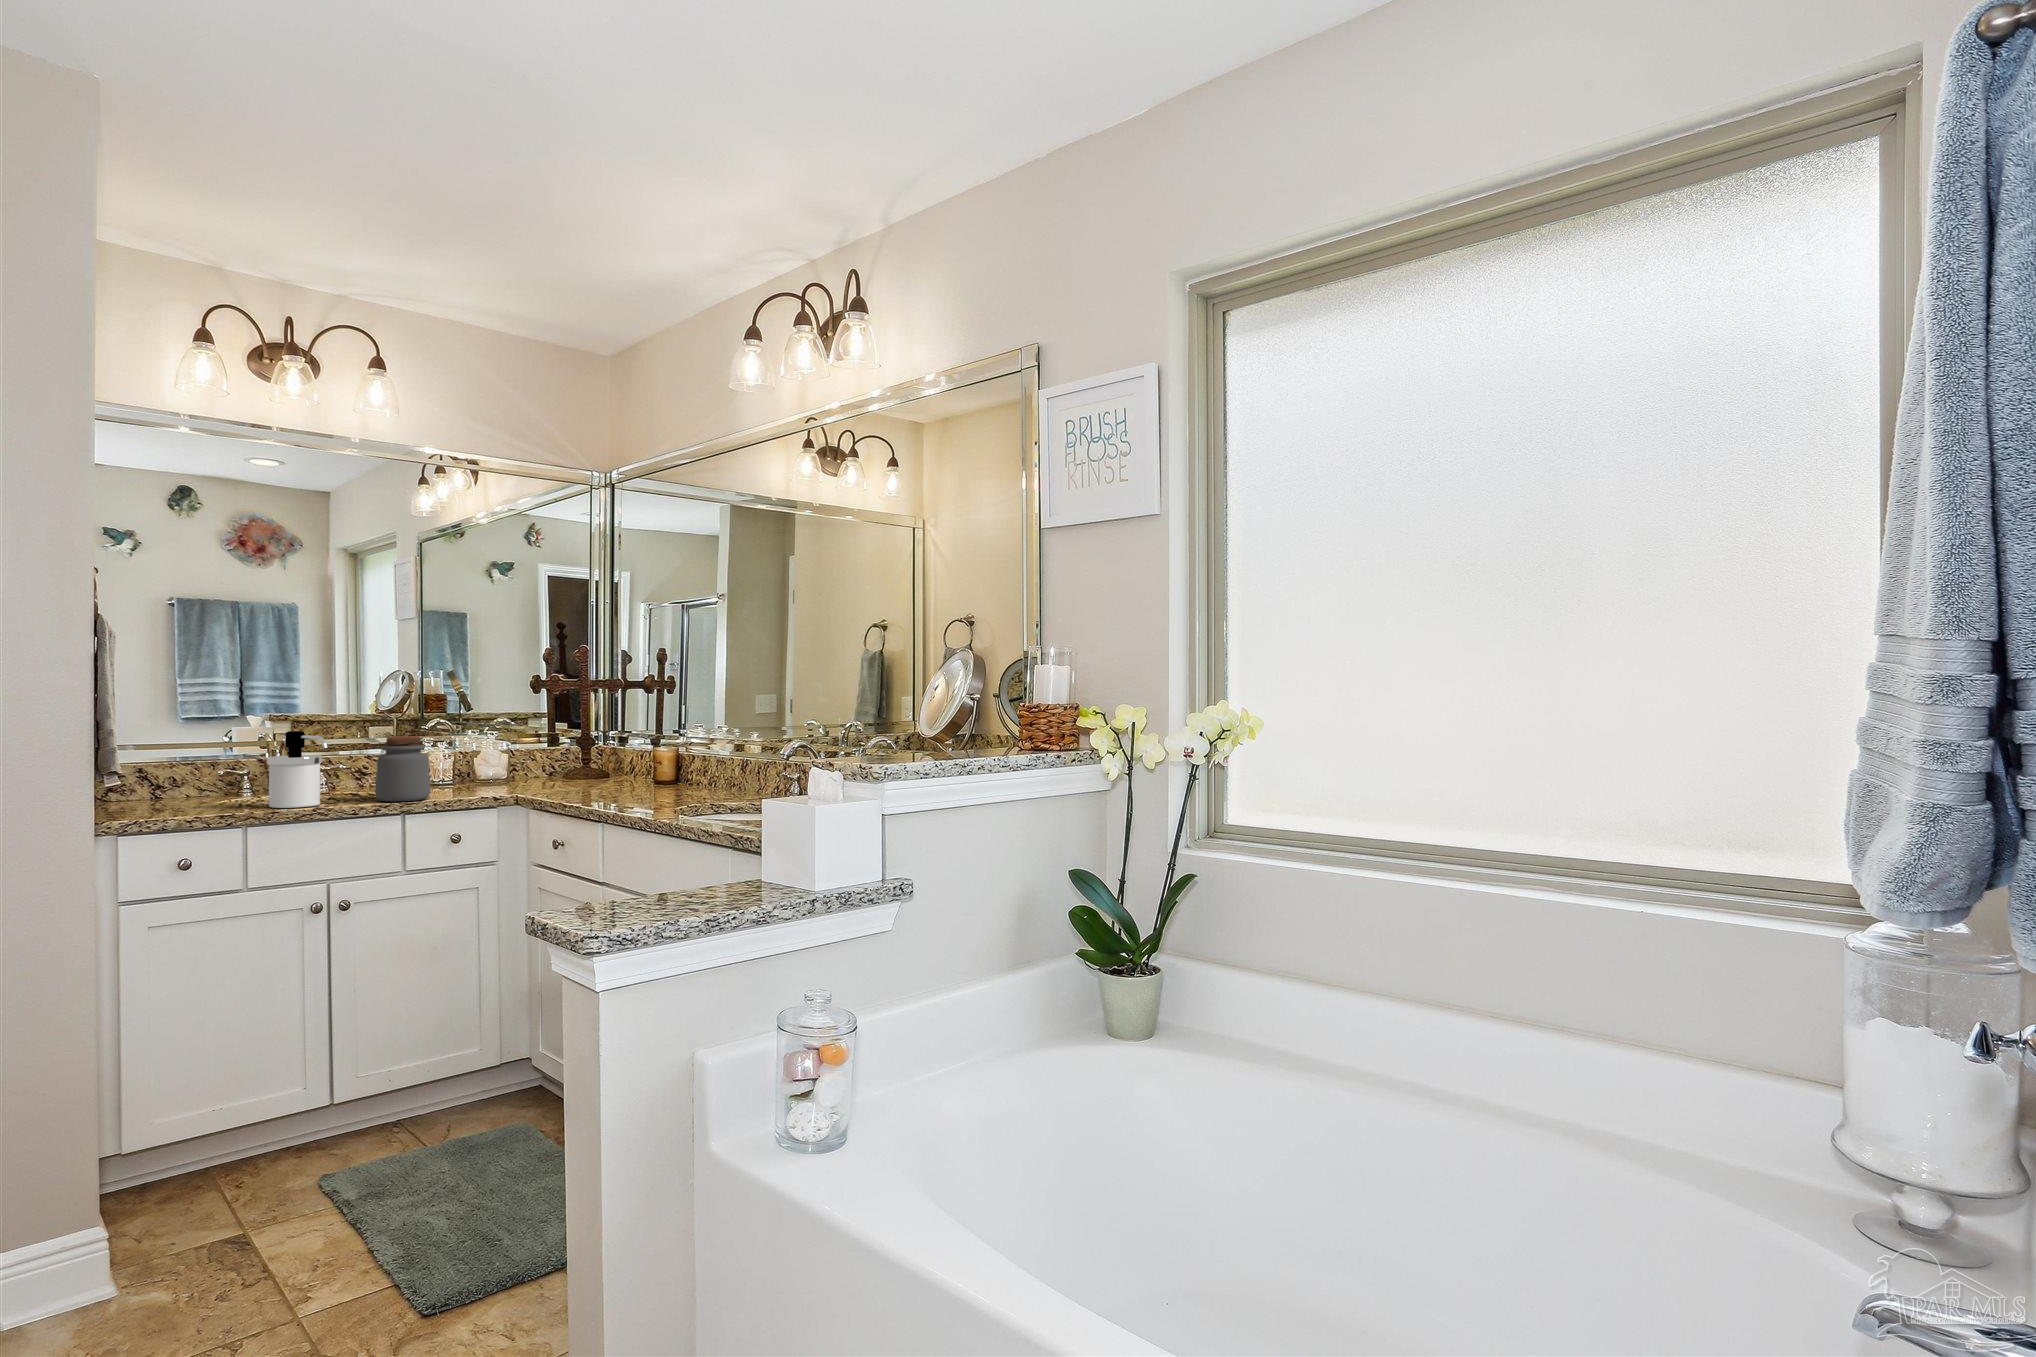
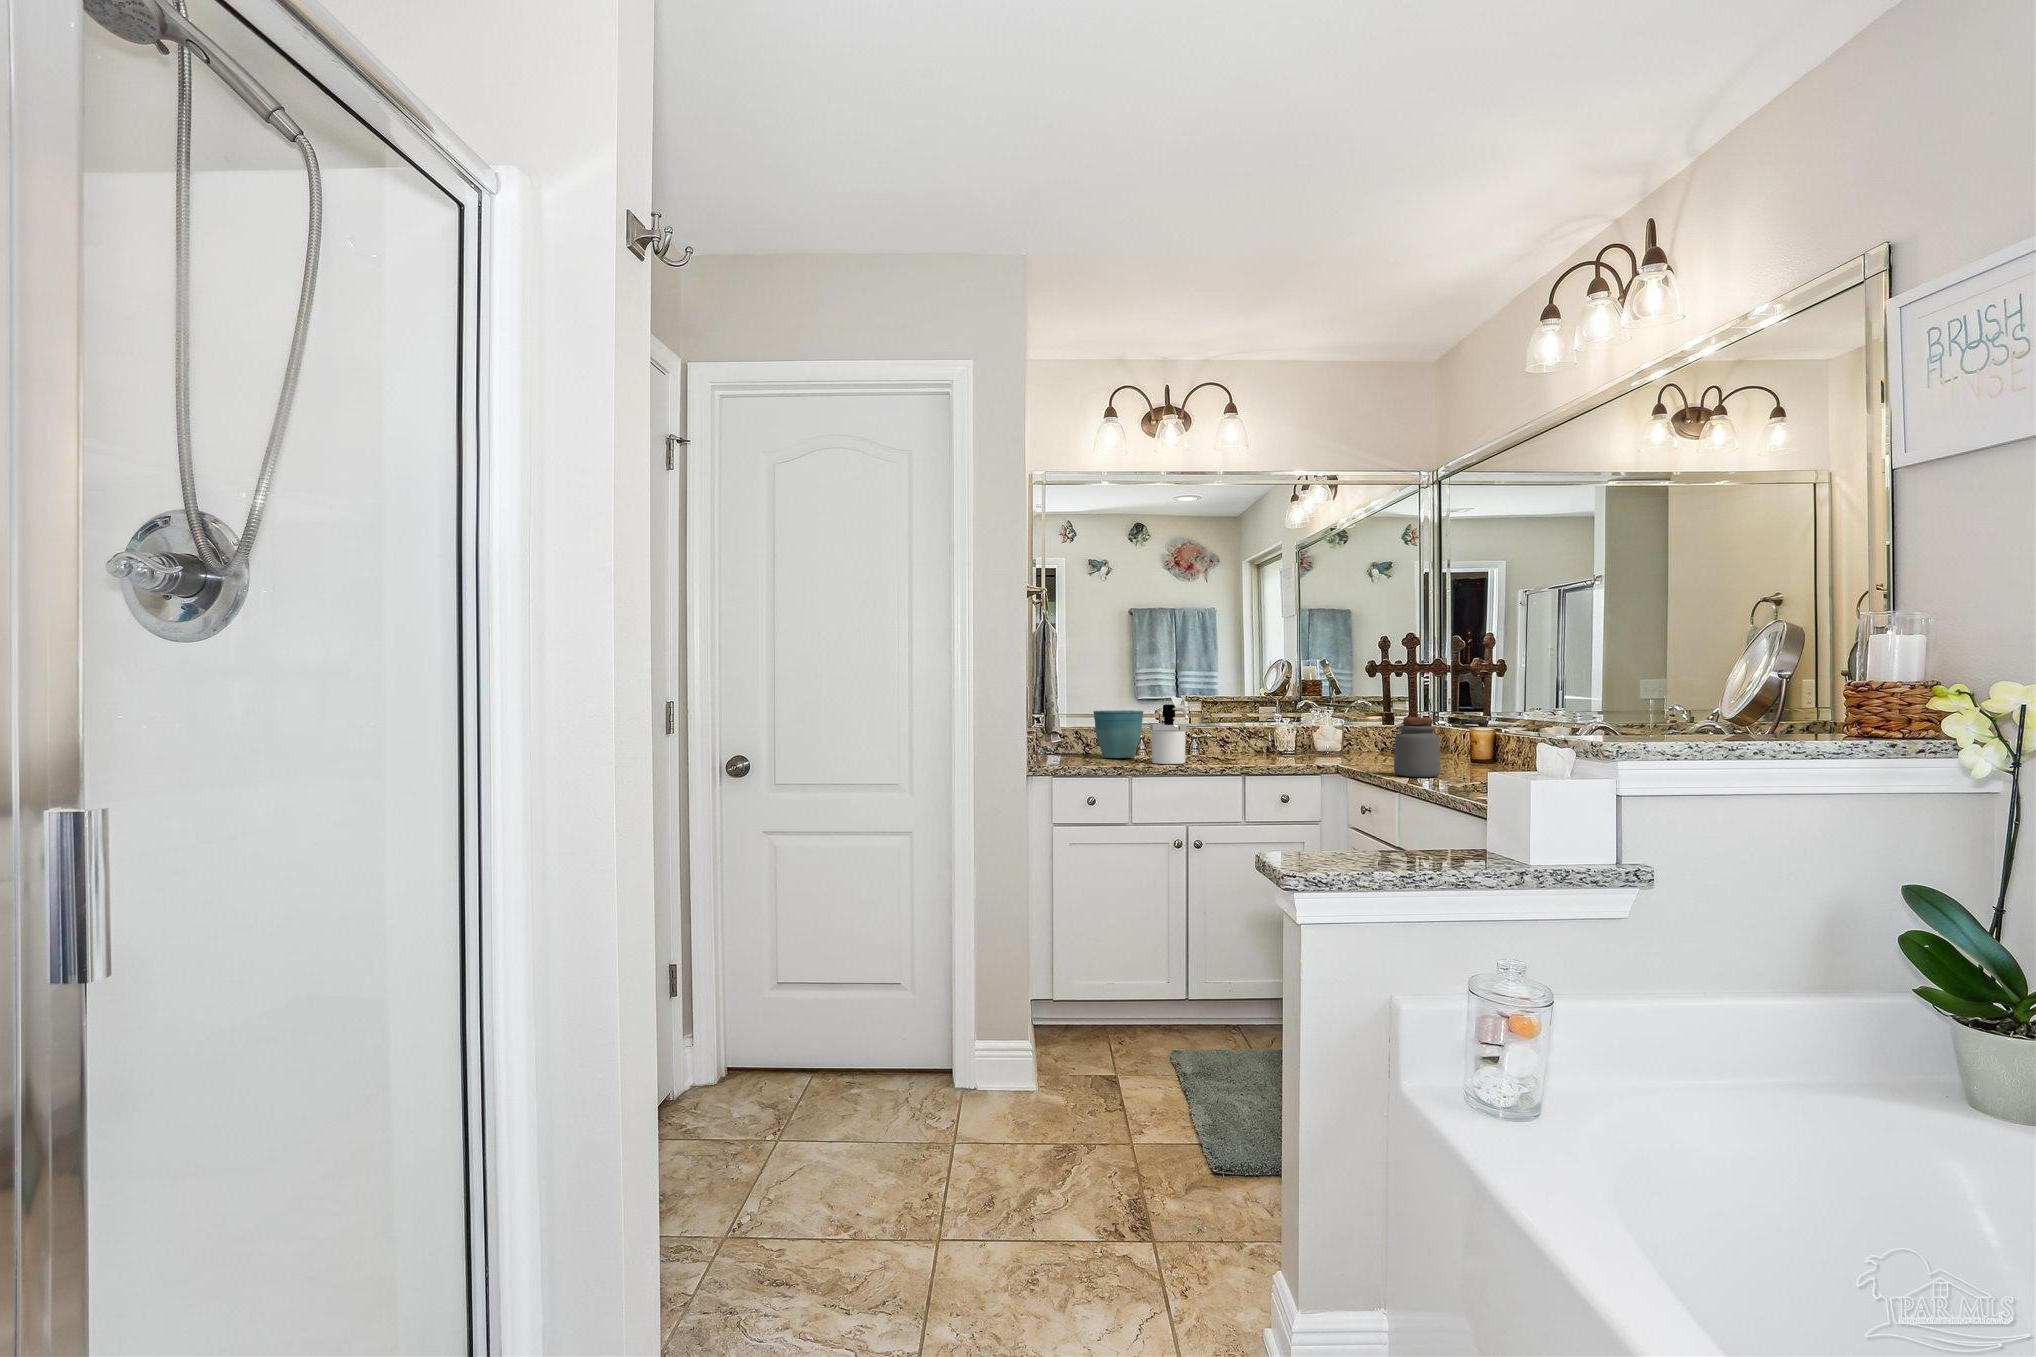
jar: present [375,736,430,801] -> present [1394,717,1441,777]
flower pot: none [167,739,251,805] -> present [1093,710,1144,758]

